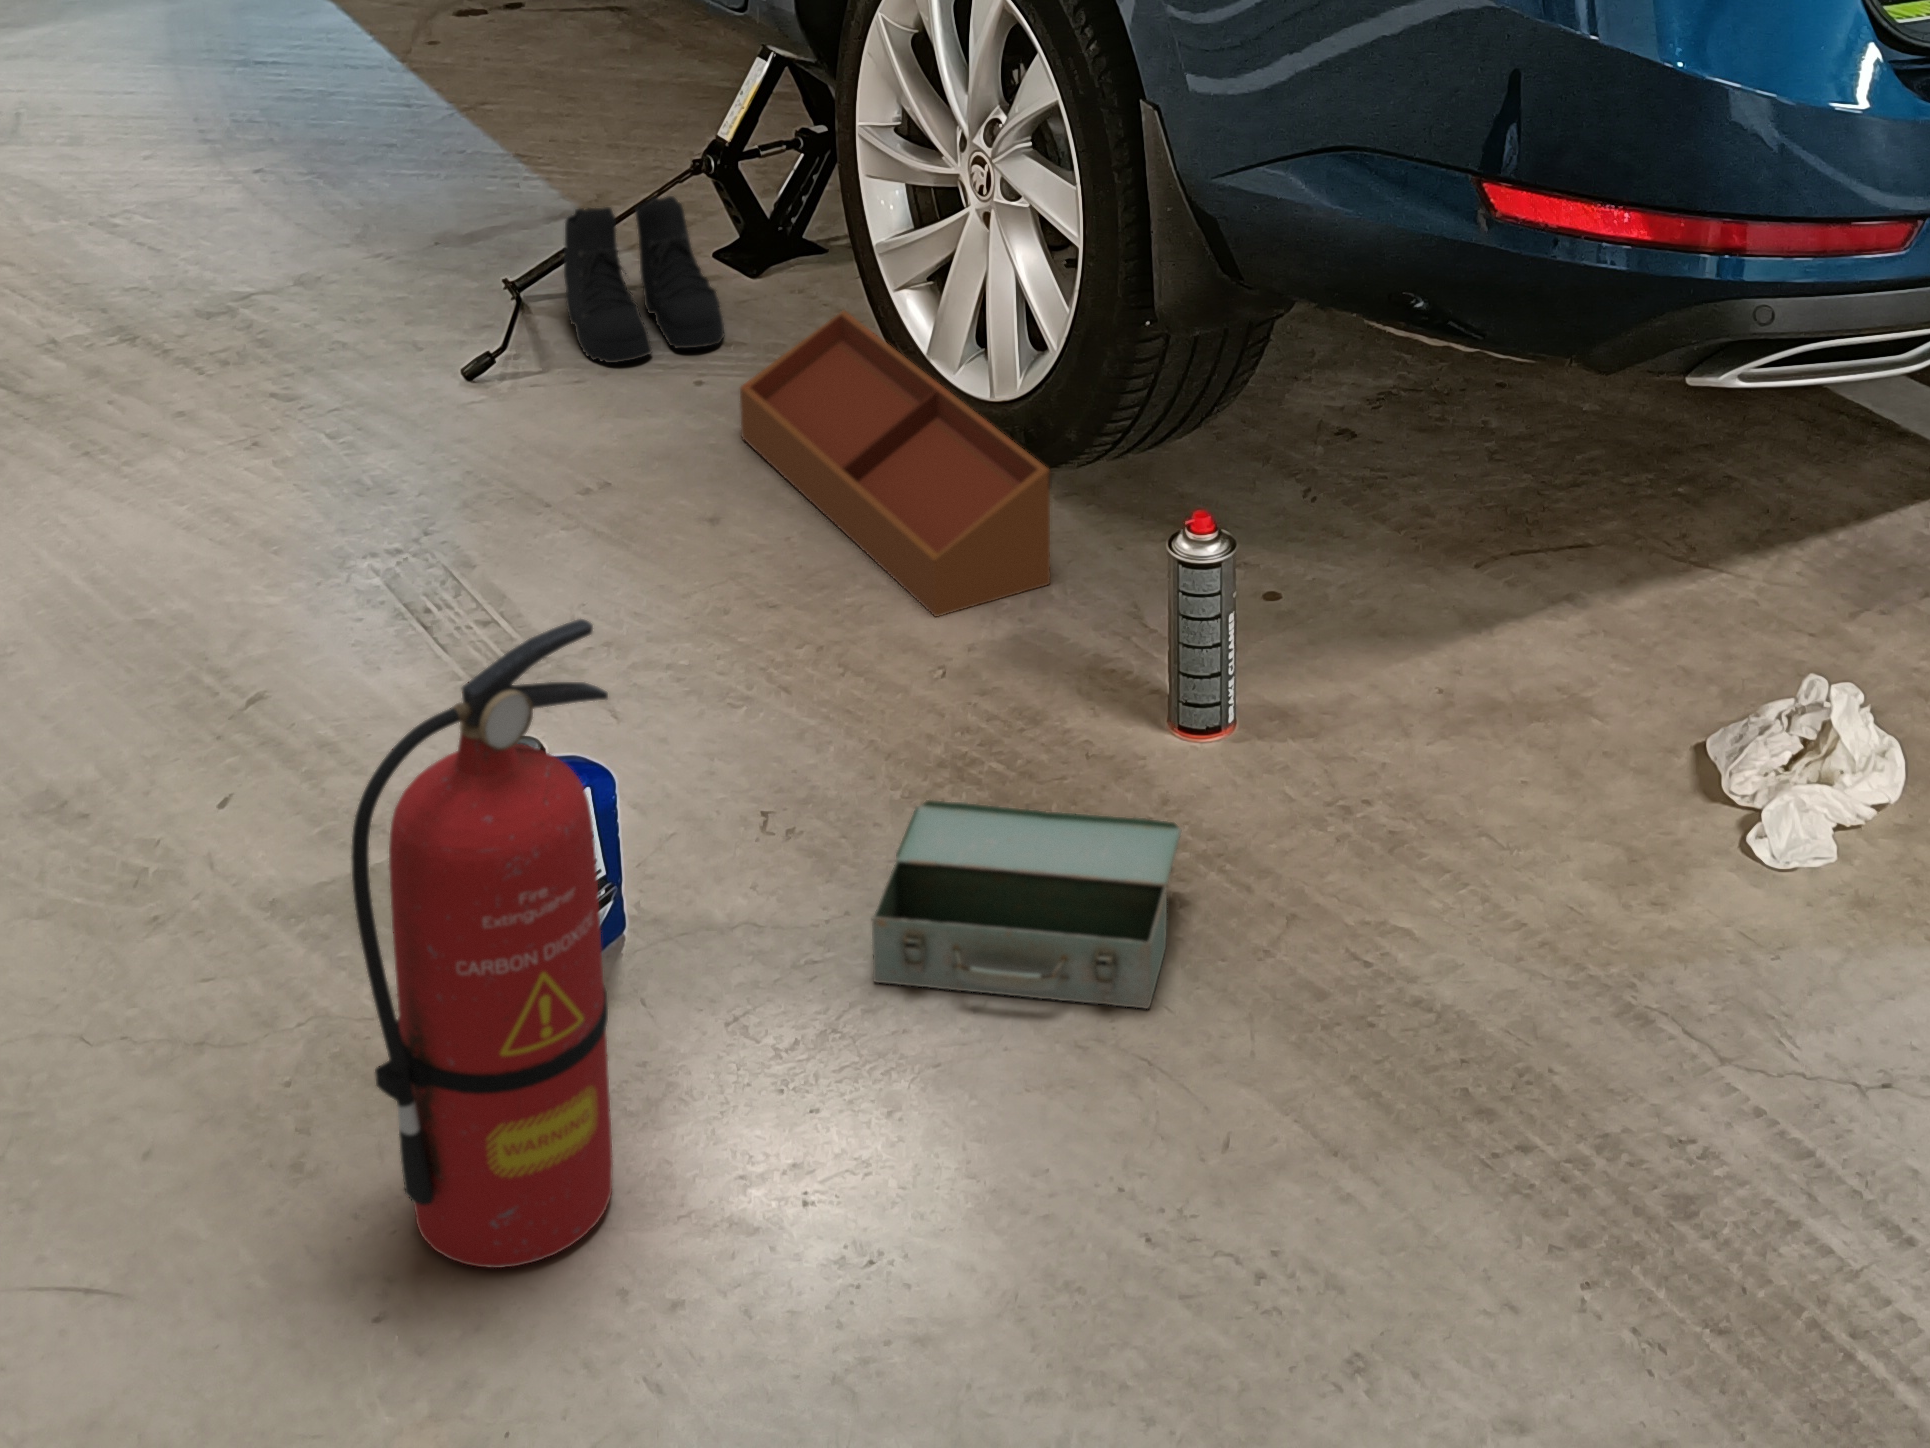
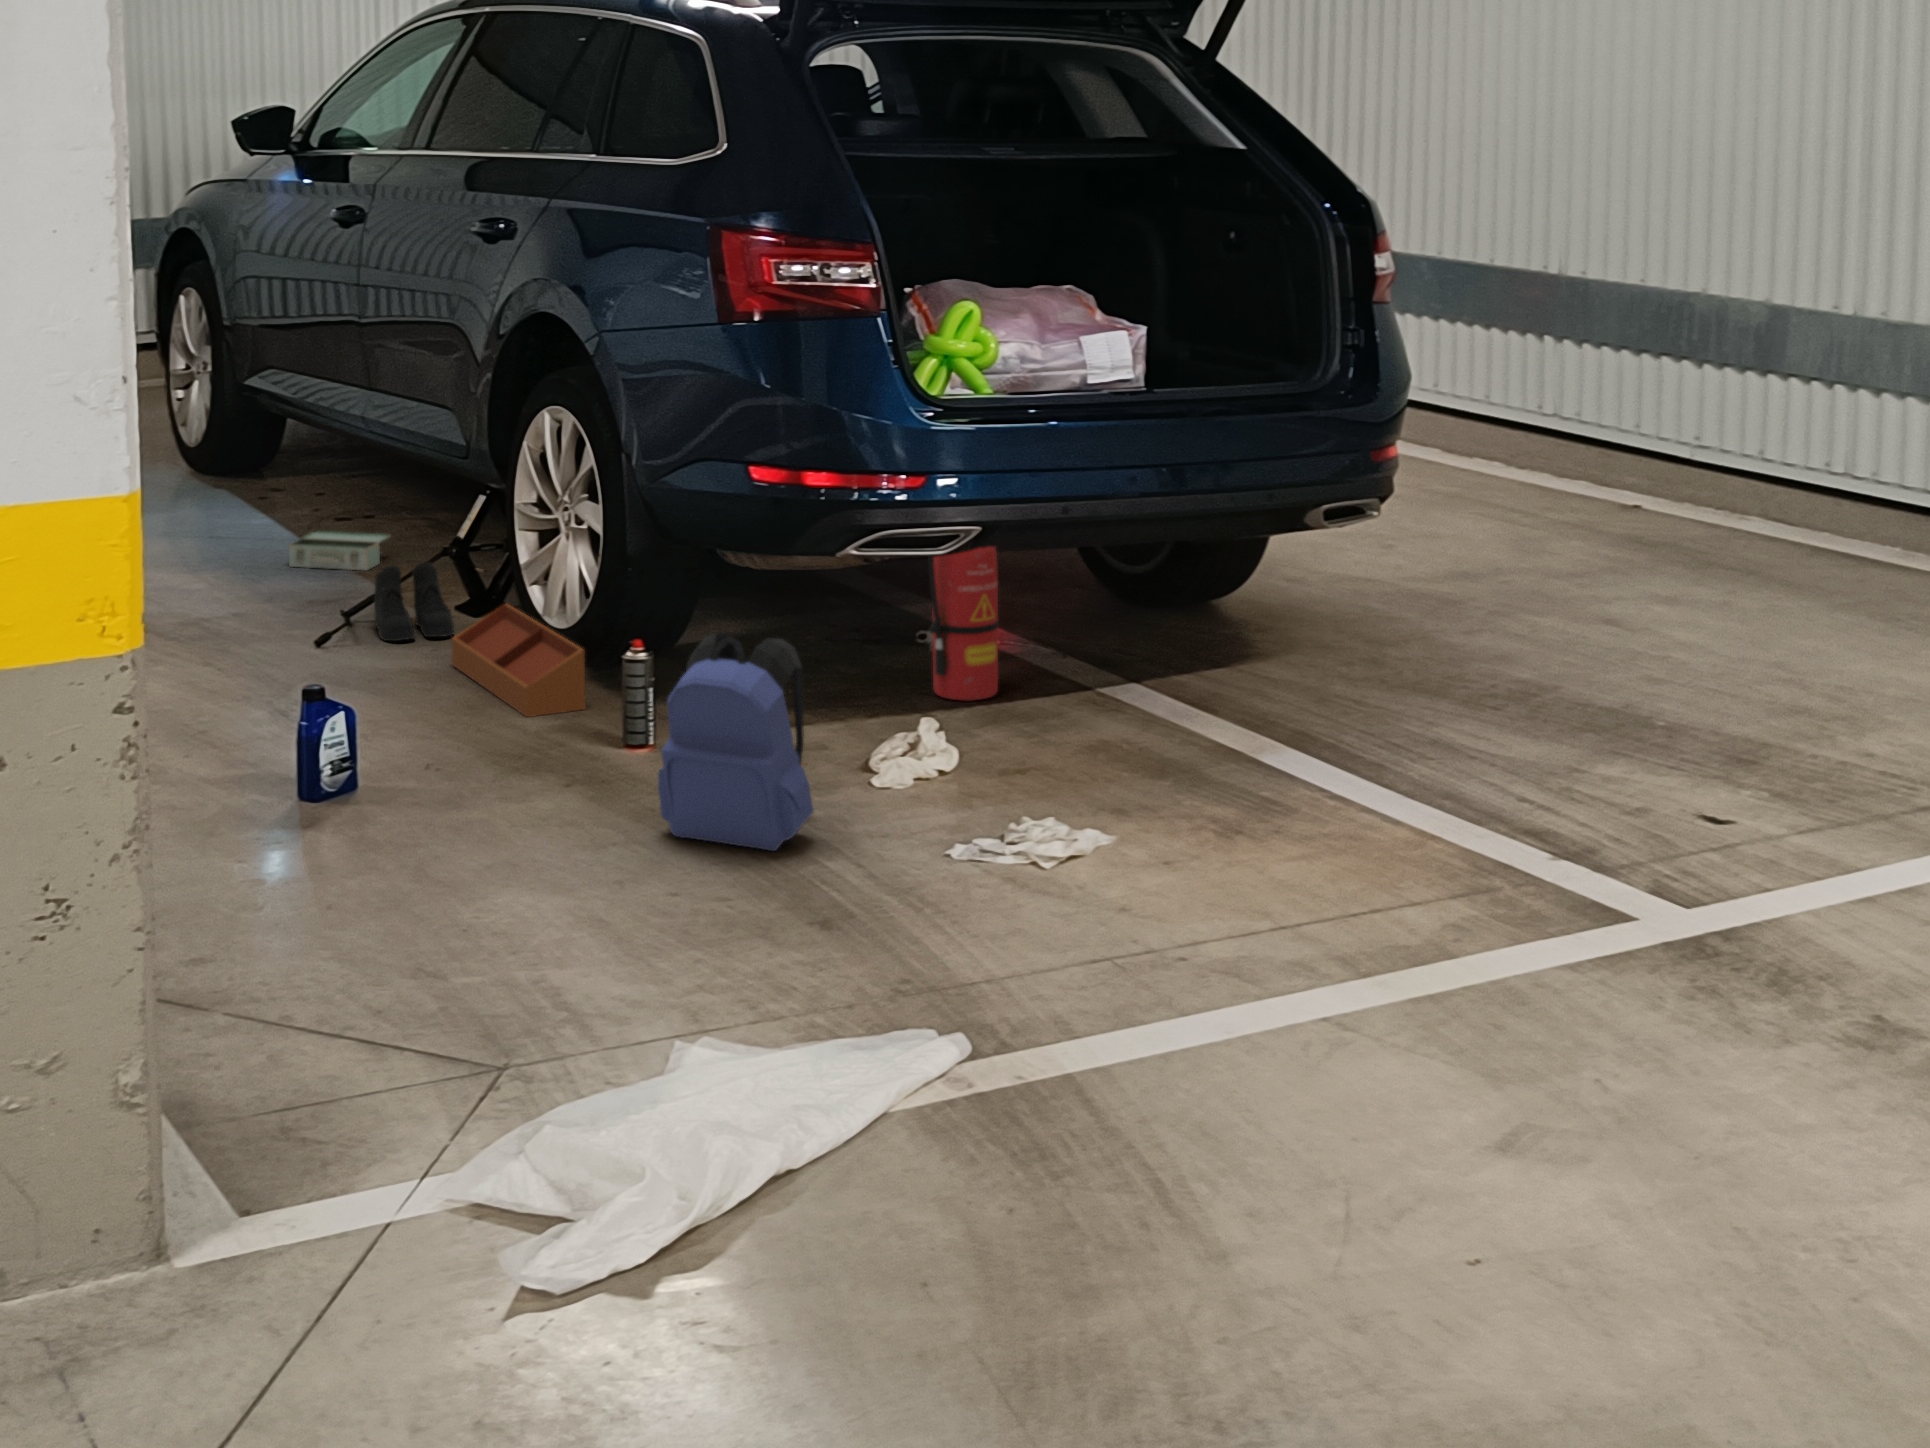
fire extinguisher: present [351,619,613,1268] -> present [929,547,999,701]
backpack: none [1389,639,1769,1193] -> present [658,633,814,851]
toolbox: present [872,800,1181,1008] -> present [289,531,390,570]

